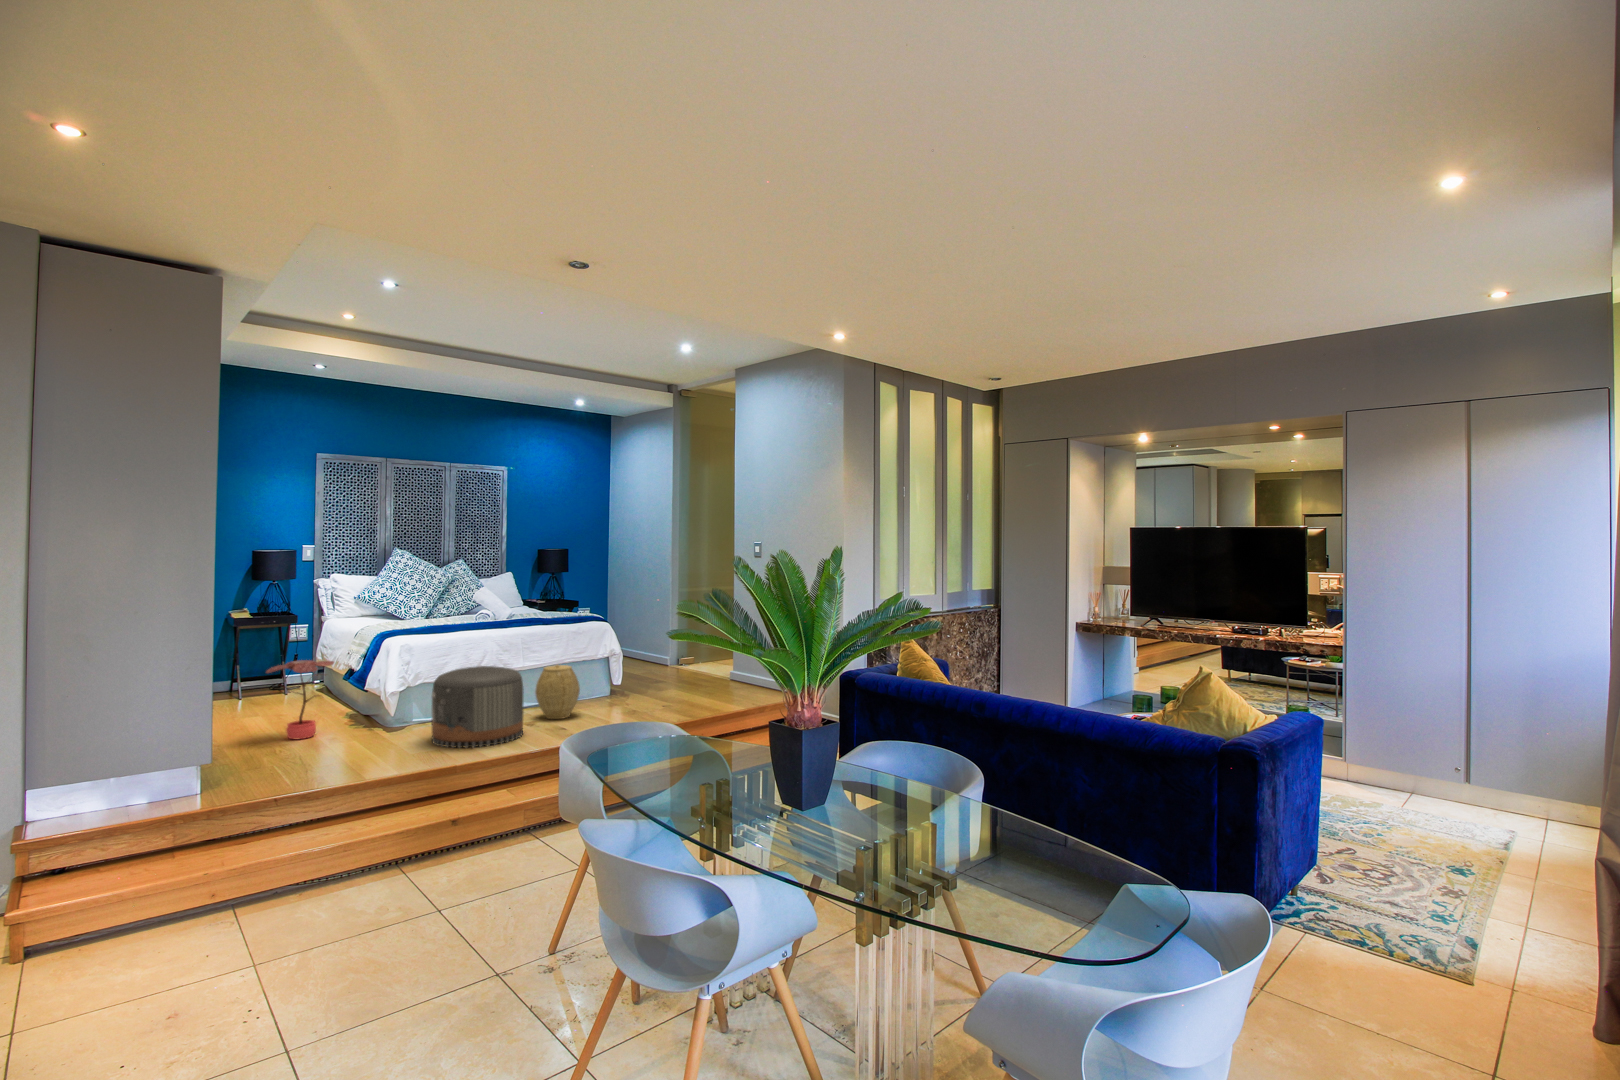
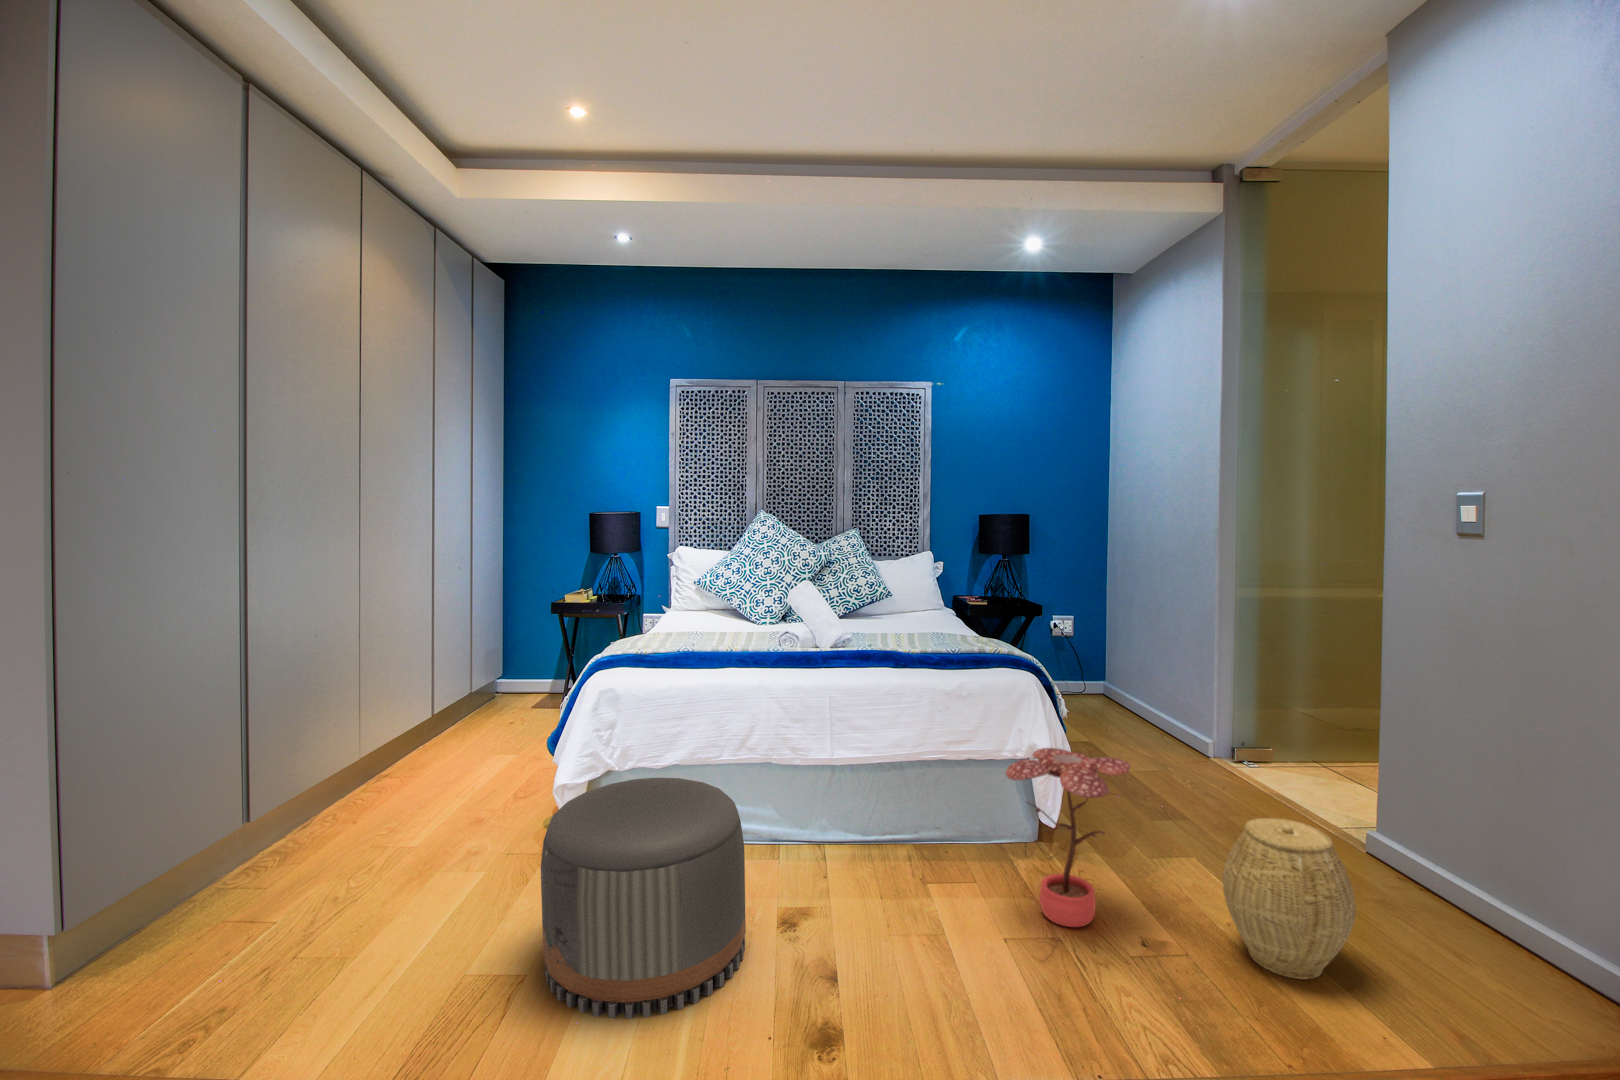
potted plant: present [266,660,334,739] -> present [1006,748,1130,927]
woven basket: present [535,665,580,719] -> present [1223,818,1356,979]

